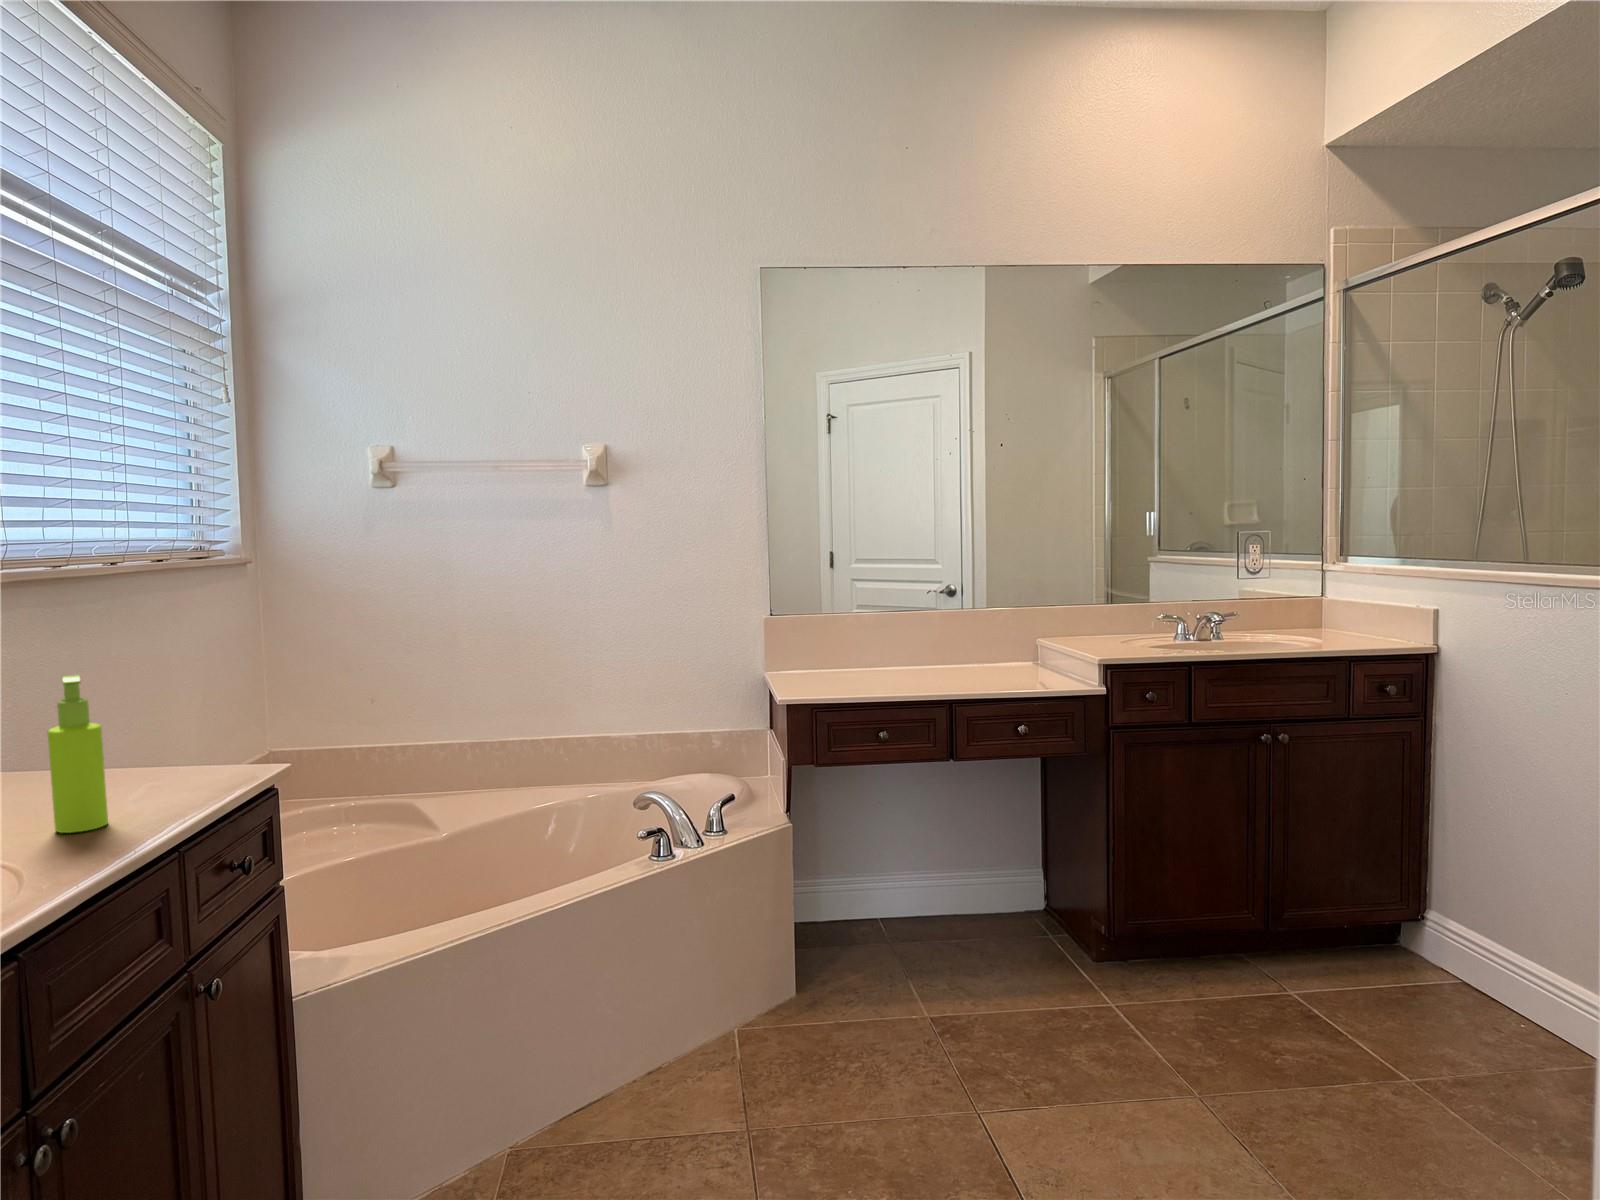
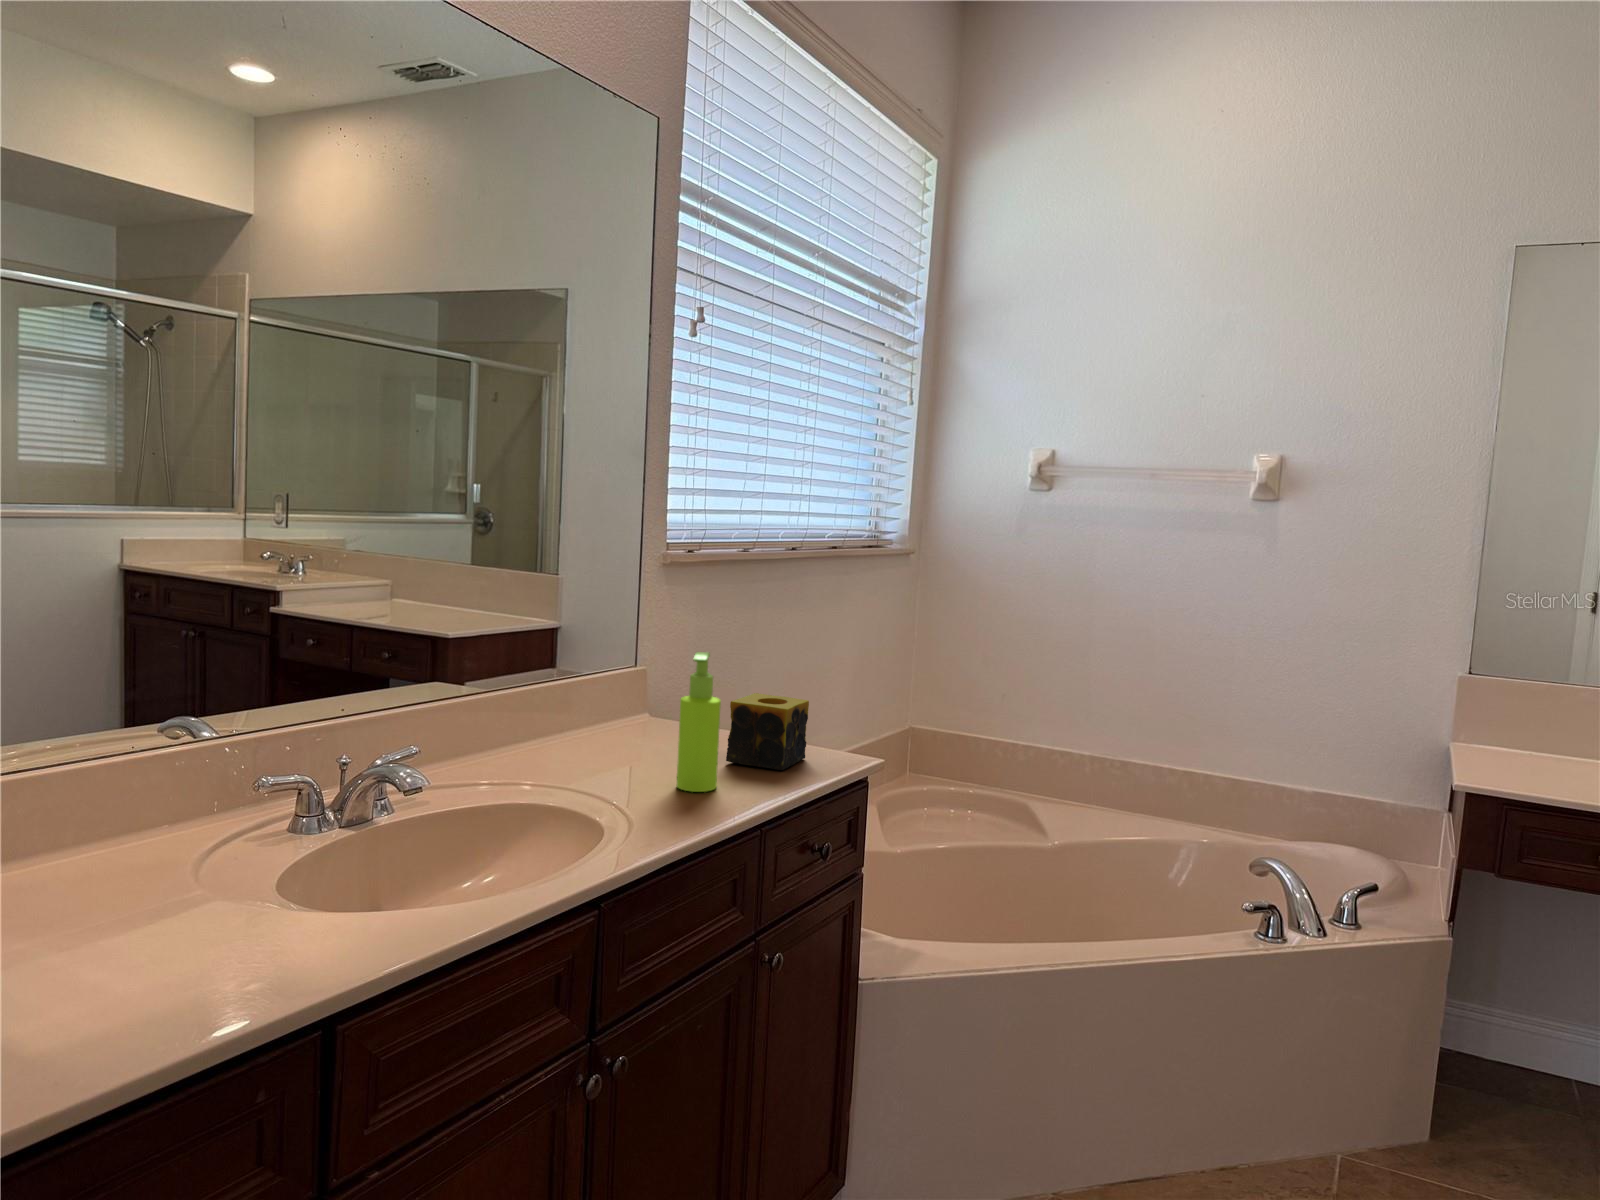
candle: none [102,716,200,798] -> present [726,693,809,770]

